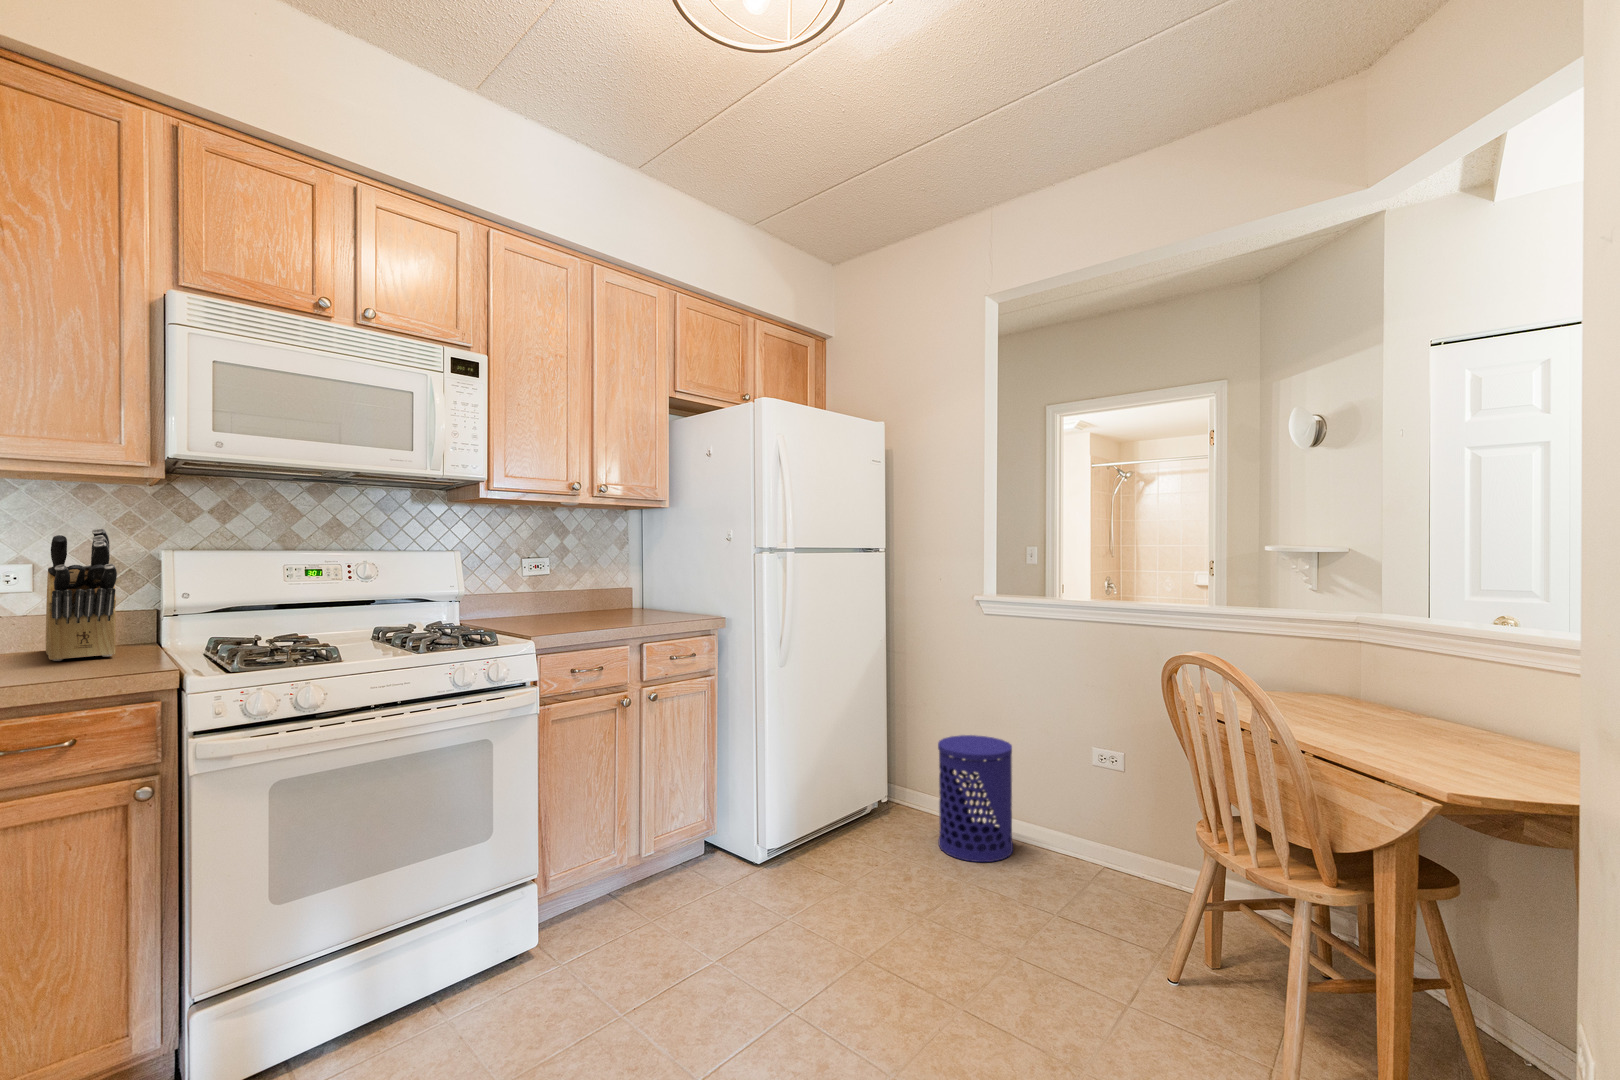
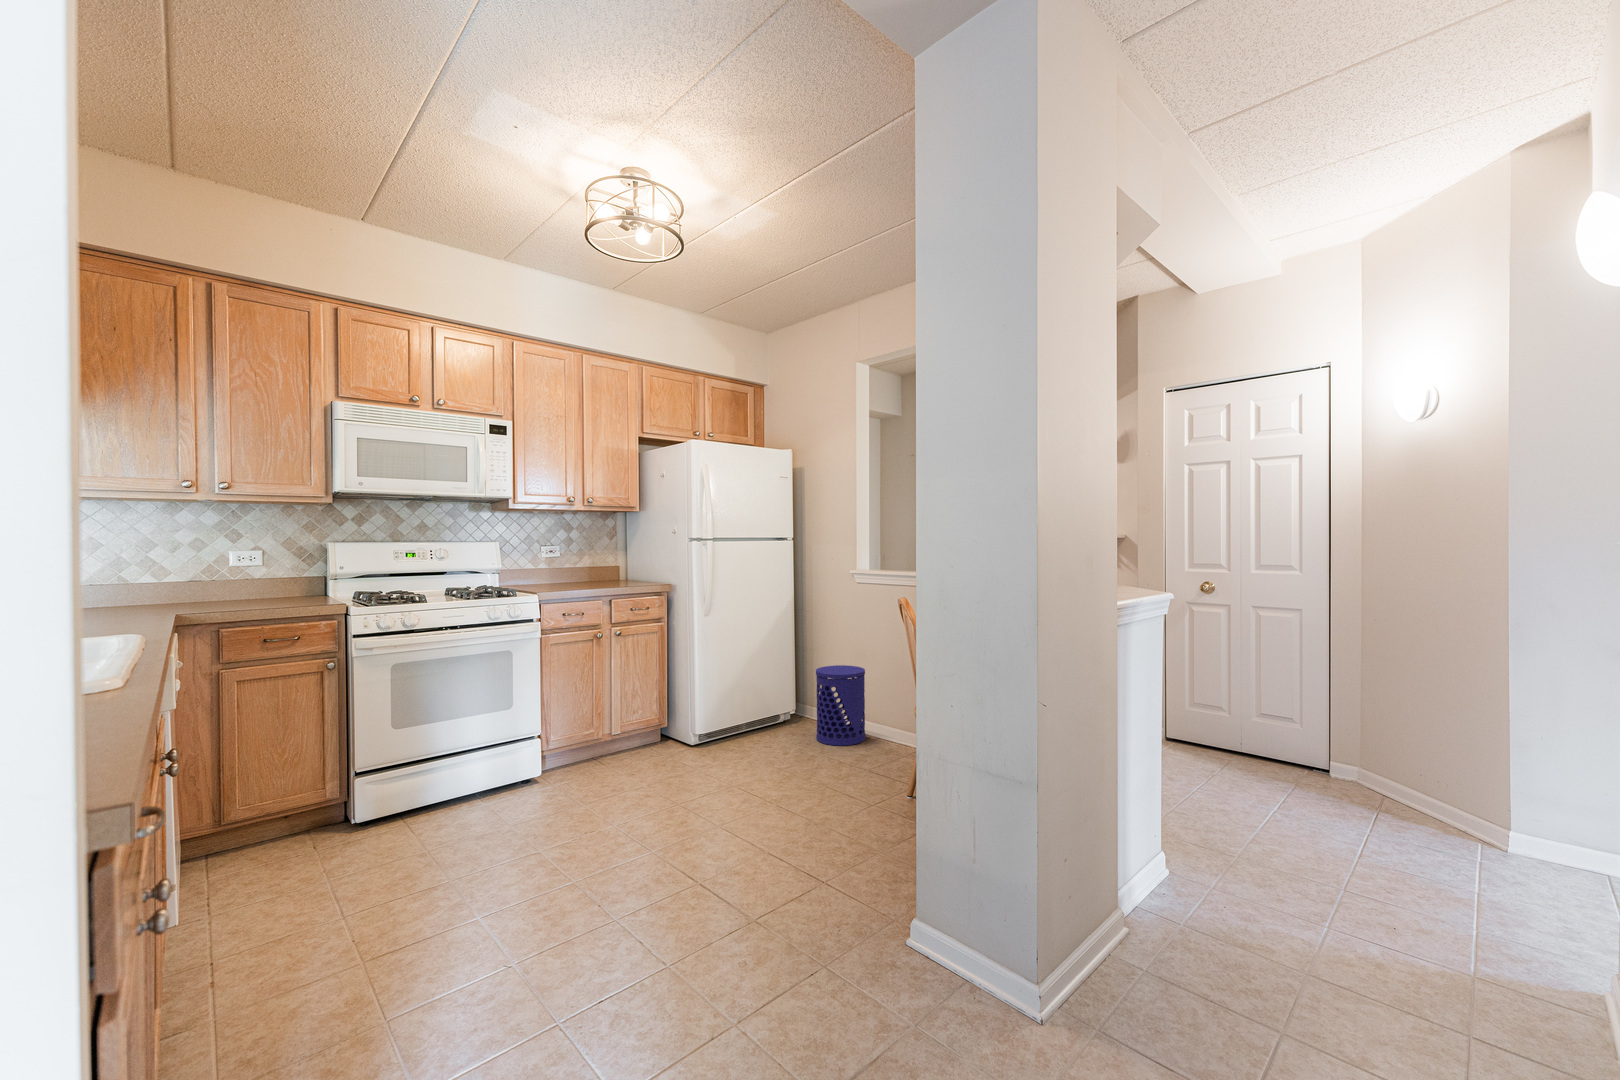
knife block: present [46,528,117,661] -> none [270,530,310,602]

